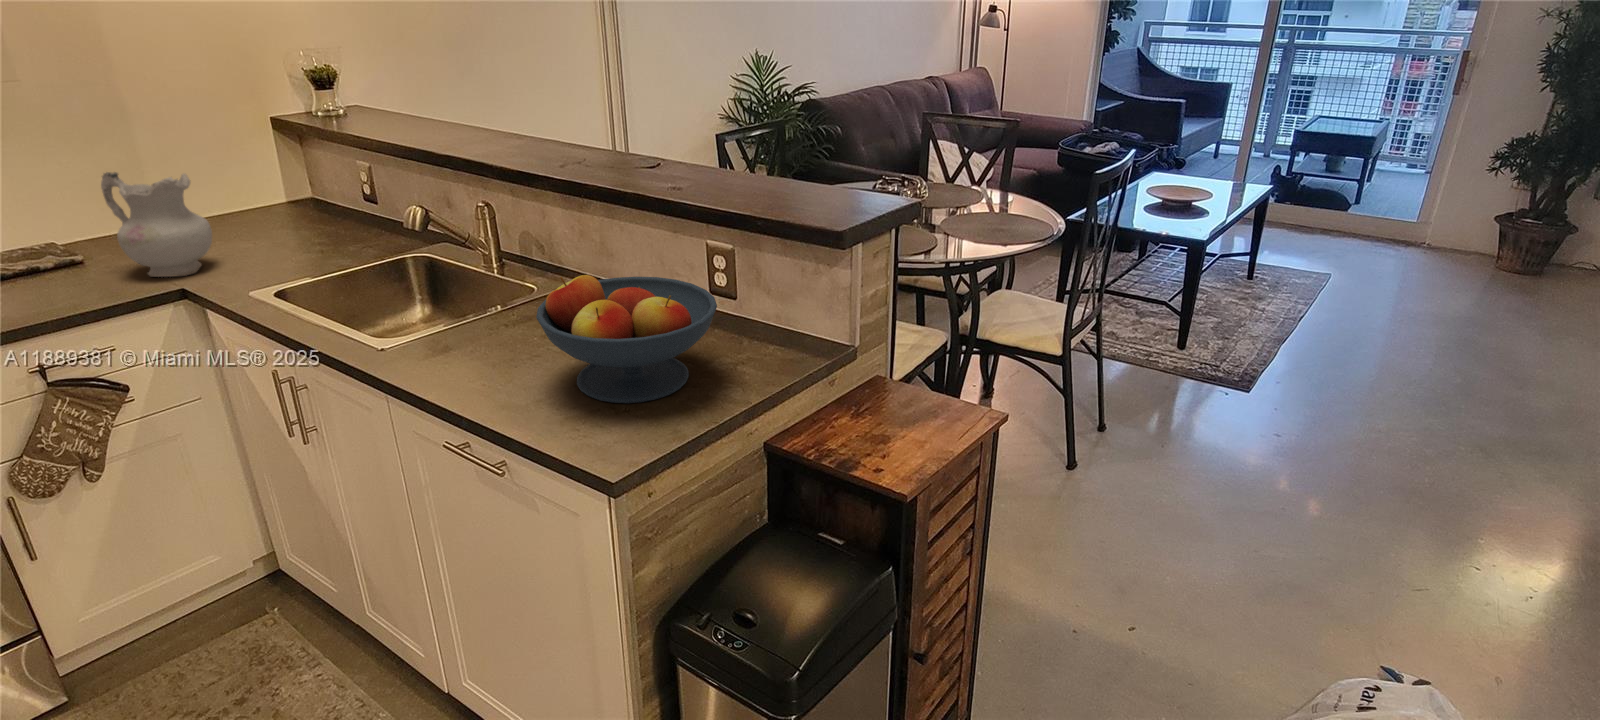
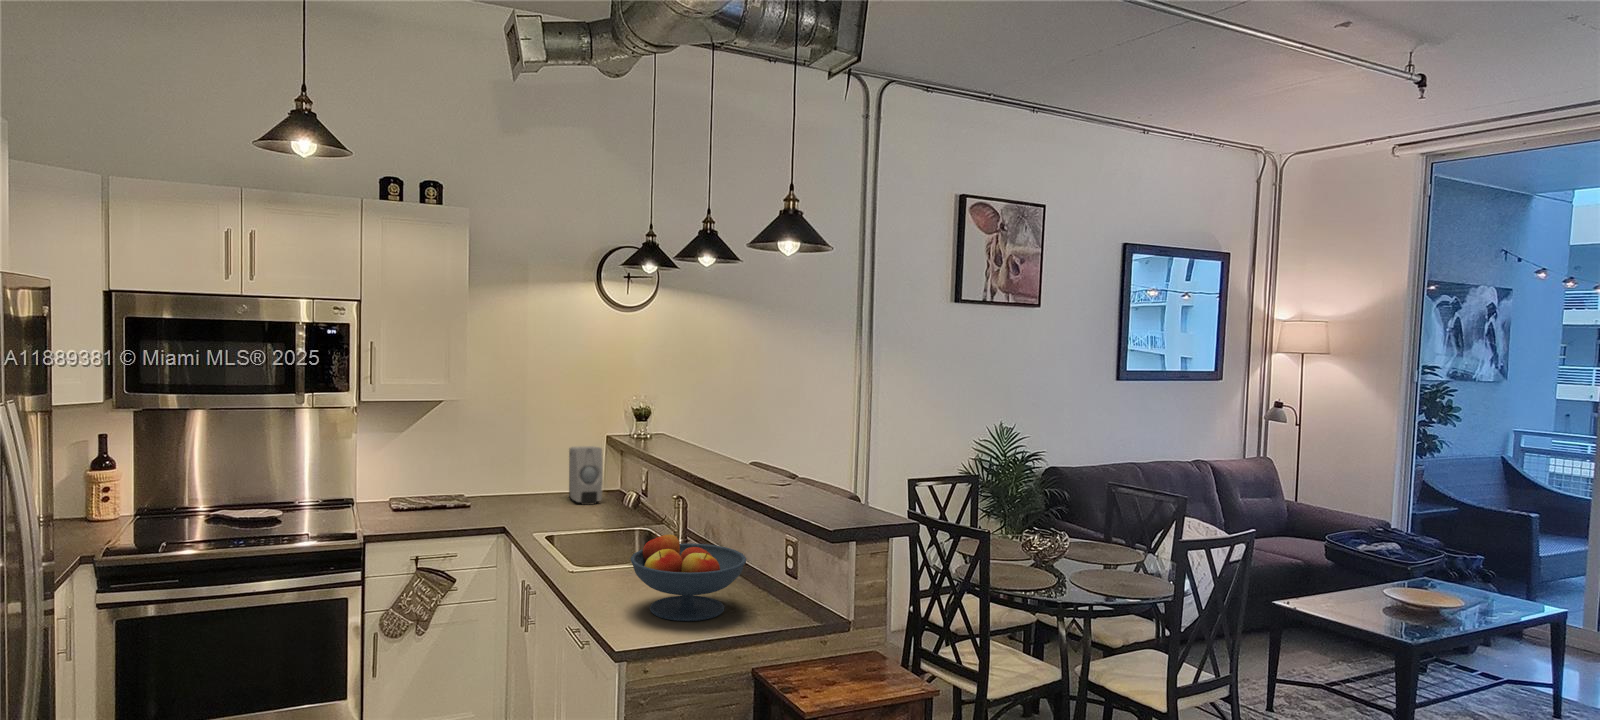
soap dispenser: none [221,136,305,229] -> present [569,446,603,505]
ceramic pitcher: present [101,172,212,277] -> none [486,454,536,521]

